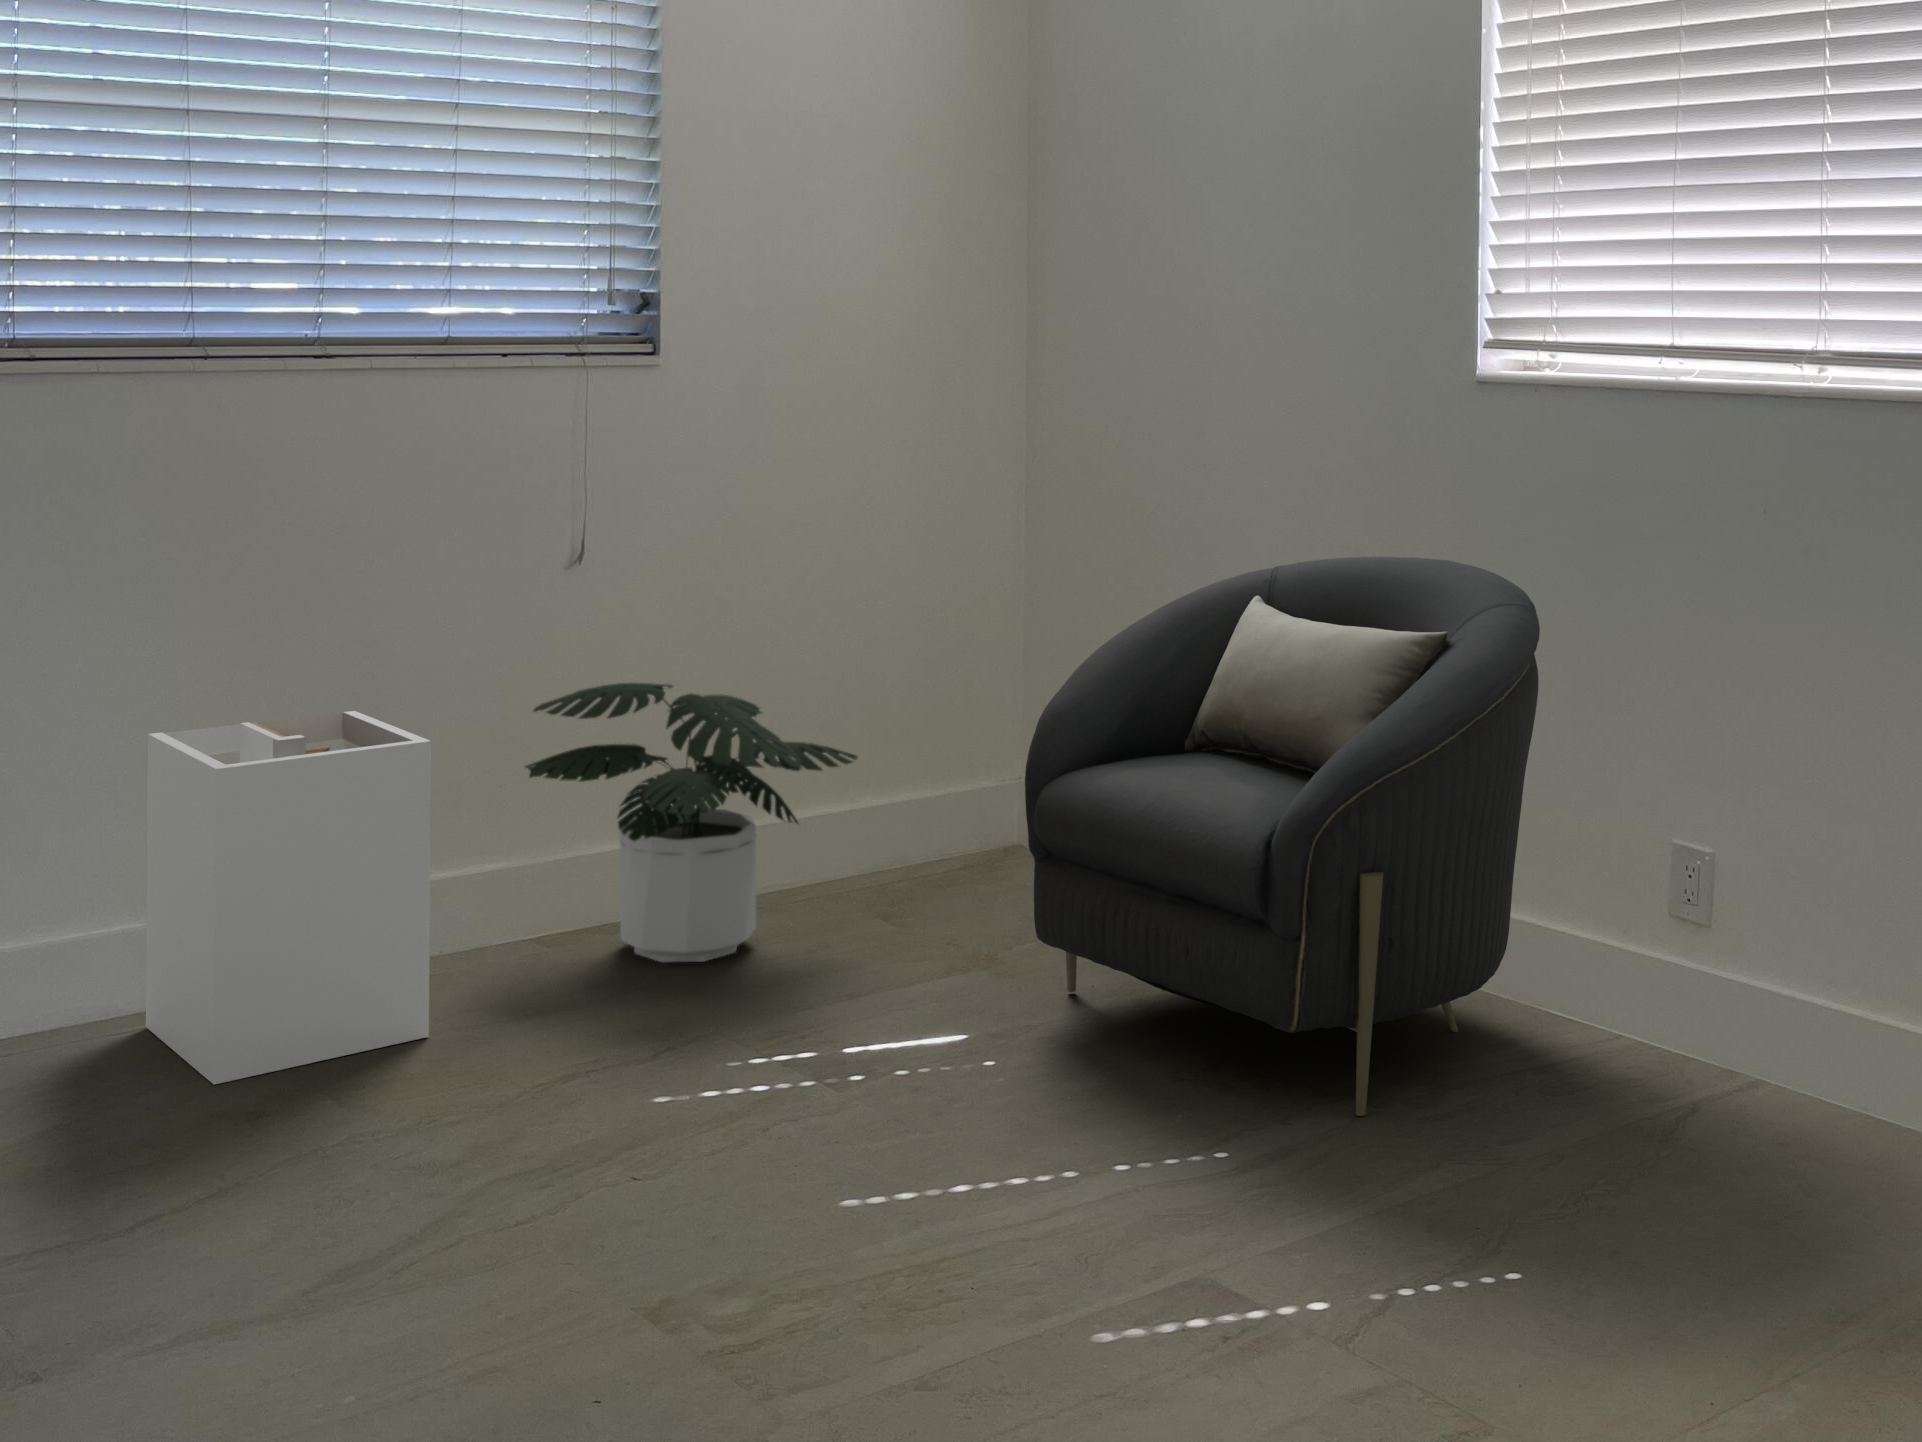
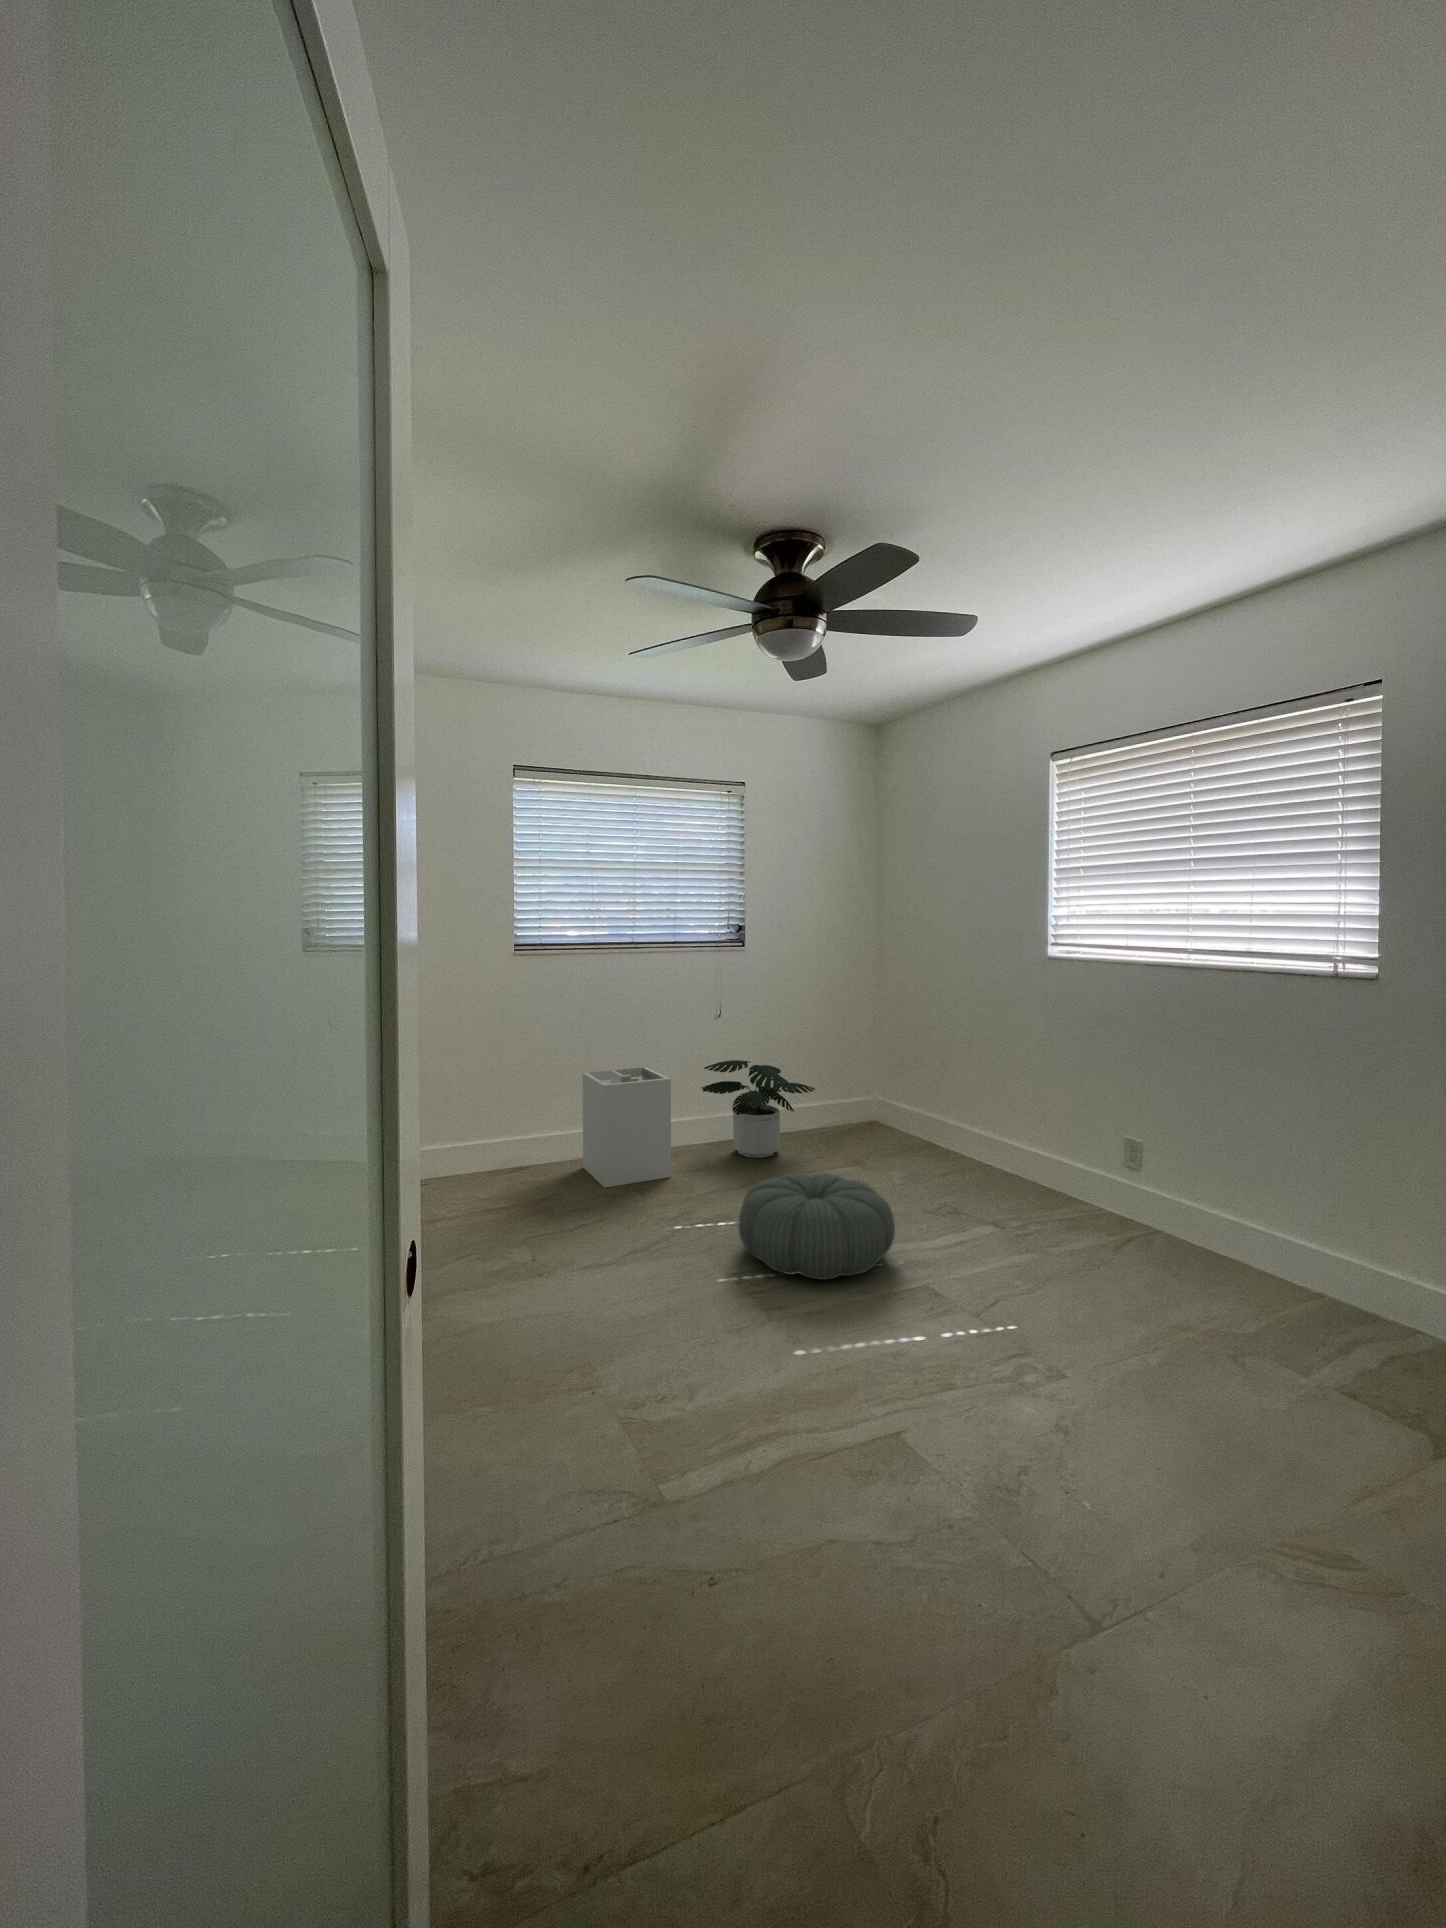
armchair: present [1025,557,1540,1116] -> none [874,1024,1072,1231]
pouf: none [638,992,1090,1303] -> present [738,1173,895,1280]

